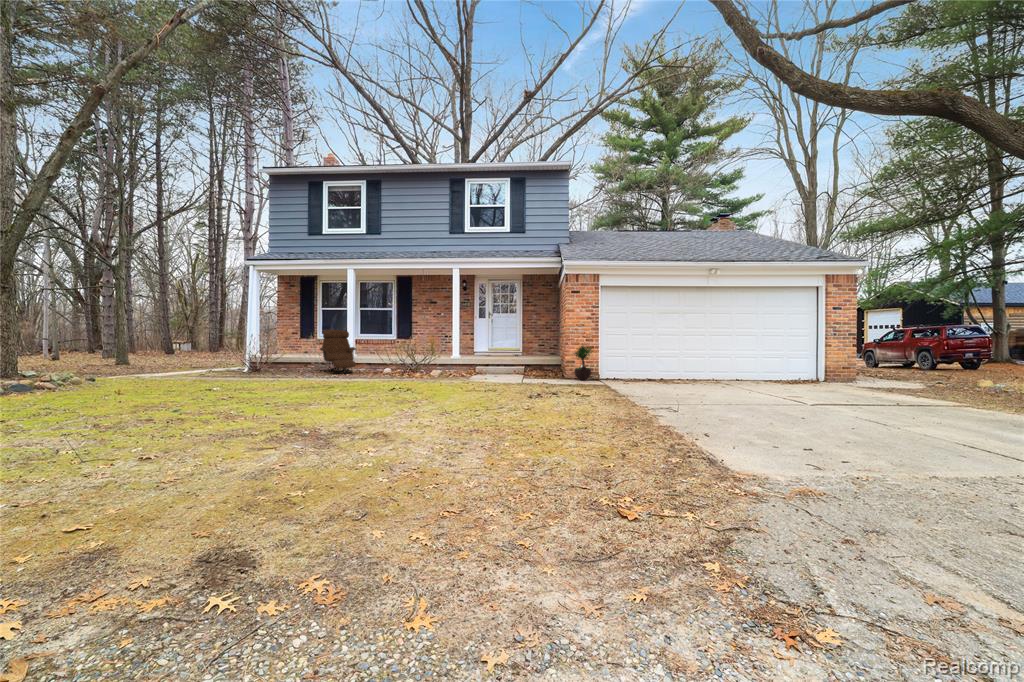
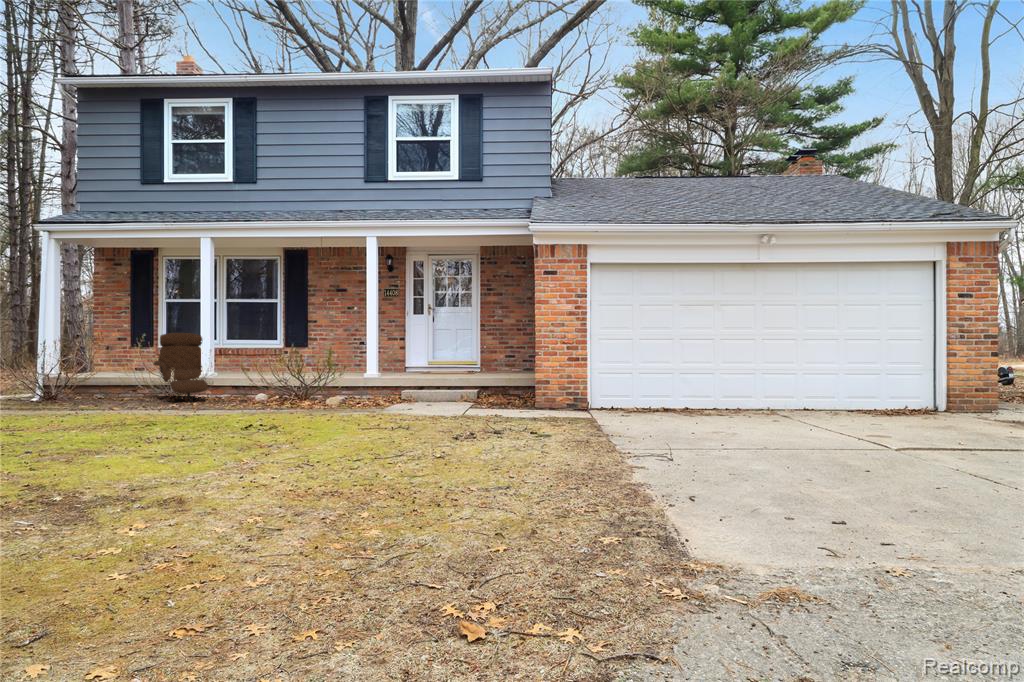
potted tree: present [574,345,593,380] -> none [541,350,577,411]

